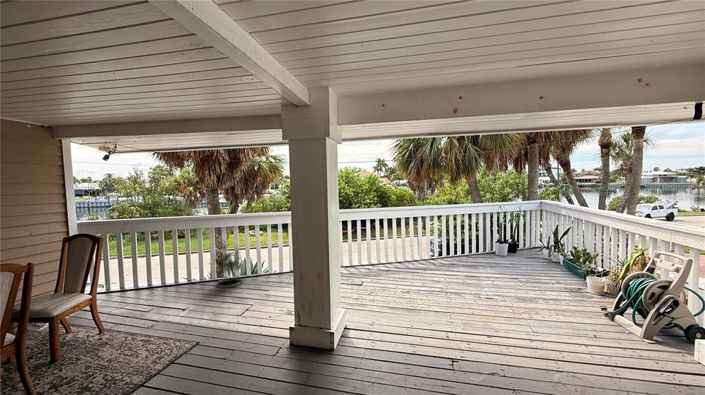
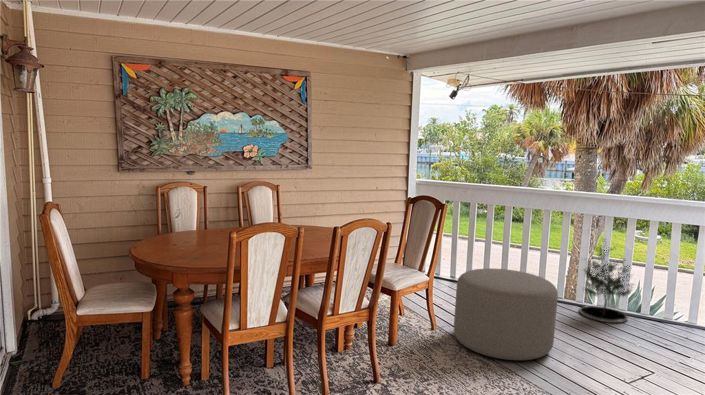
ottoman: none [118,272,196,337] -> present [454,268,558,360]

